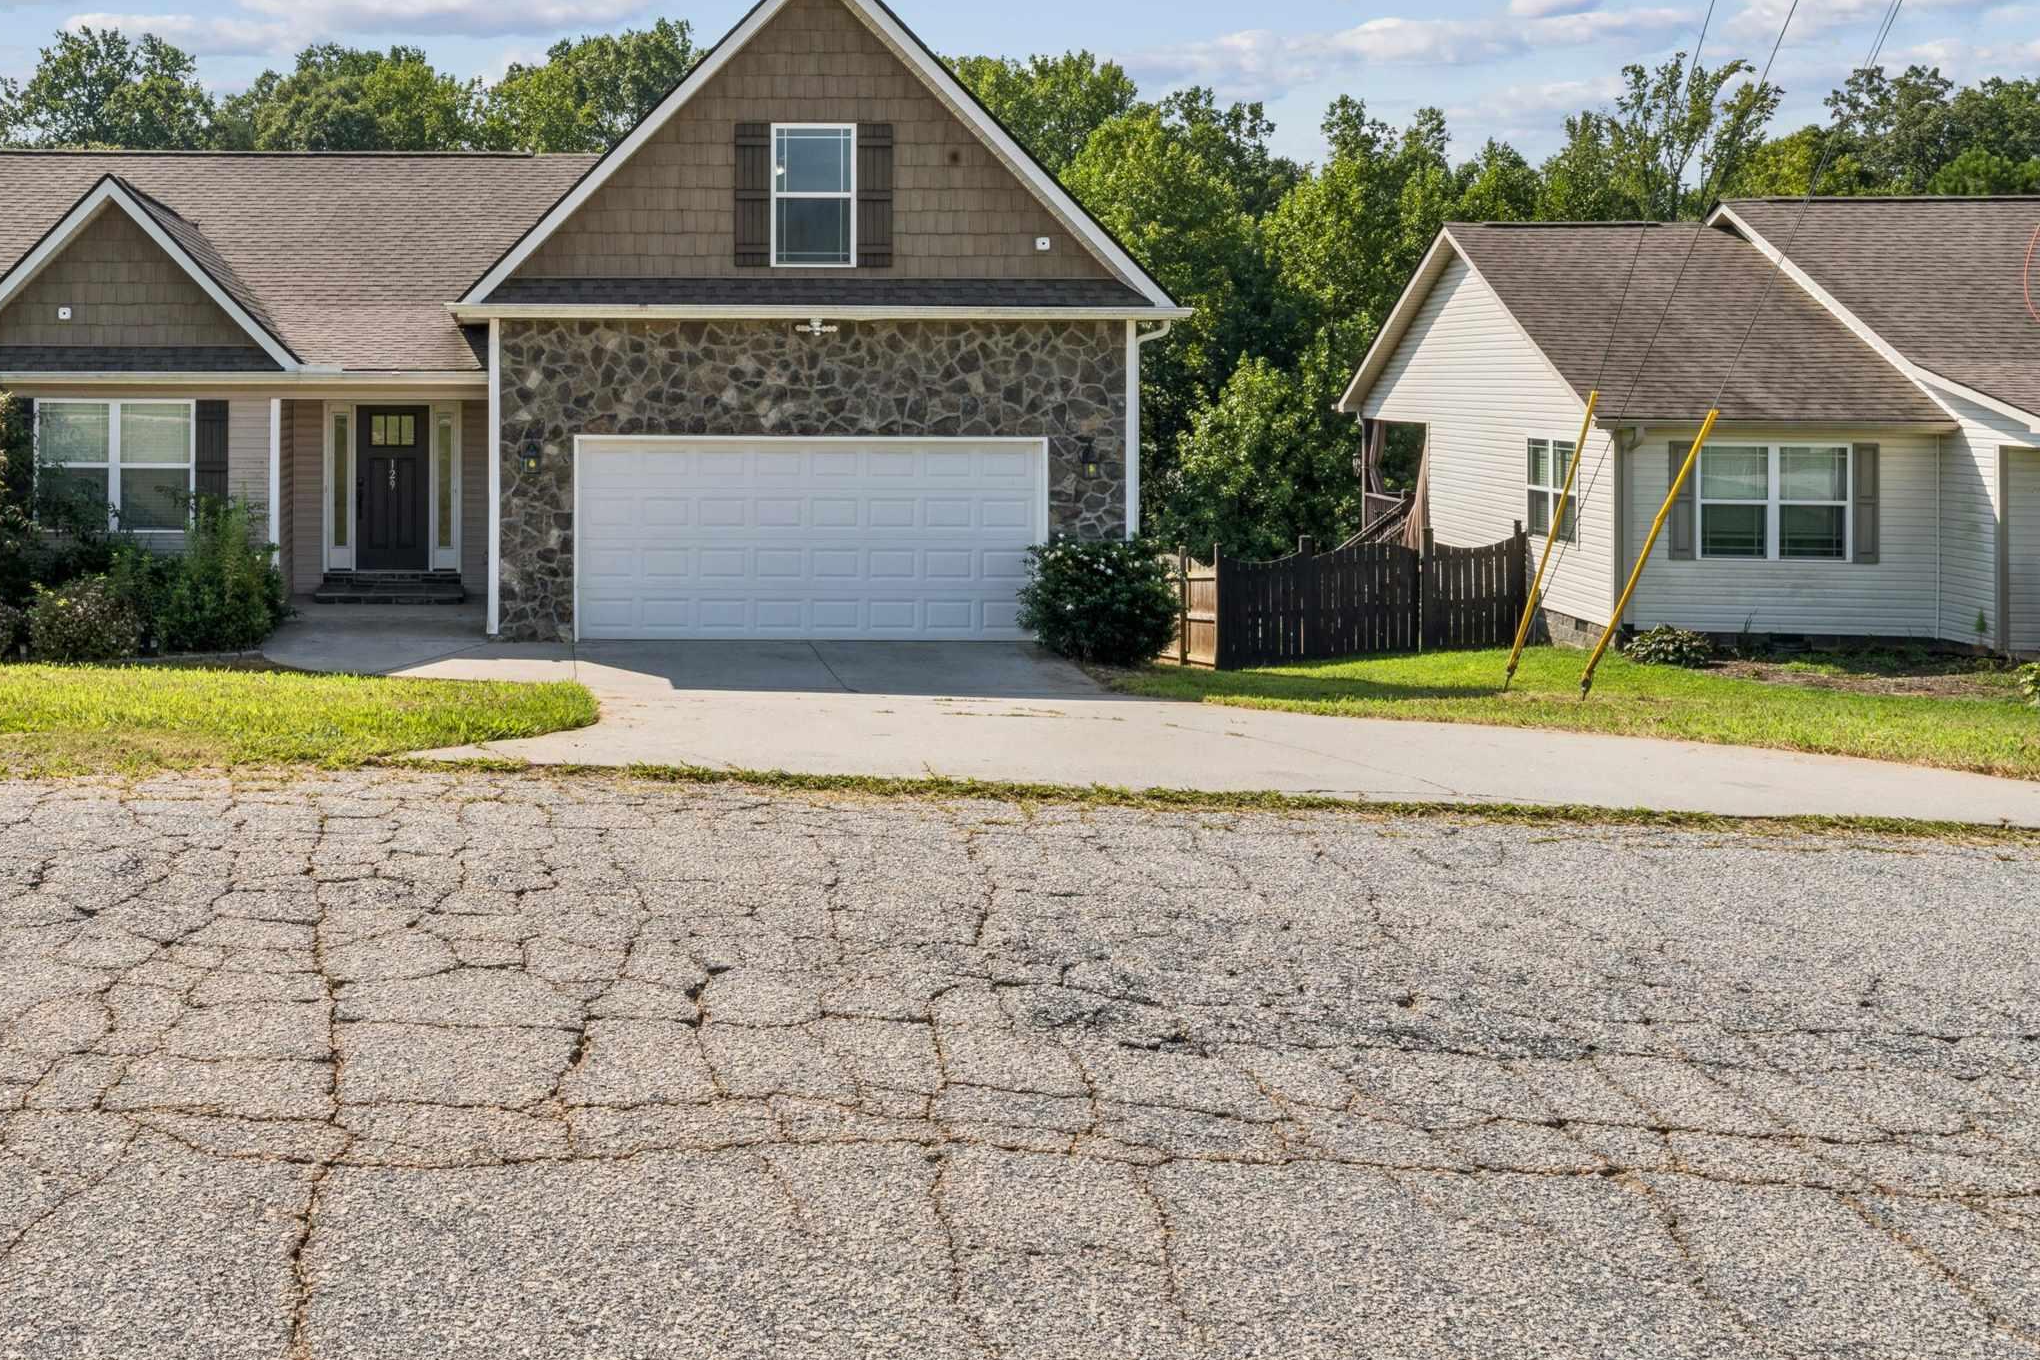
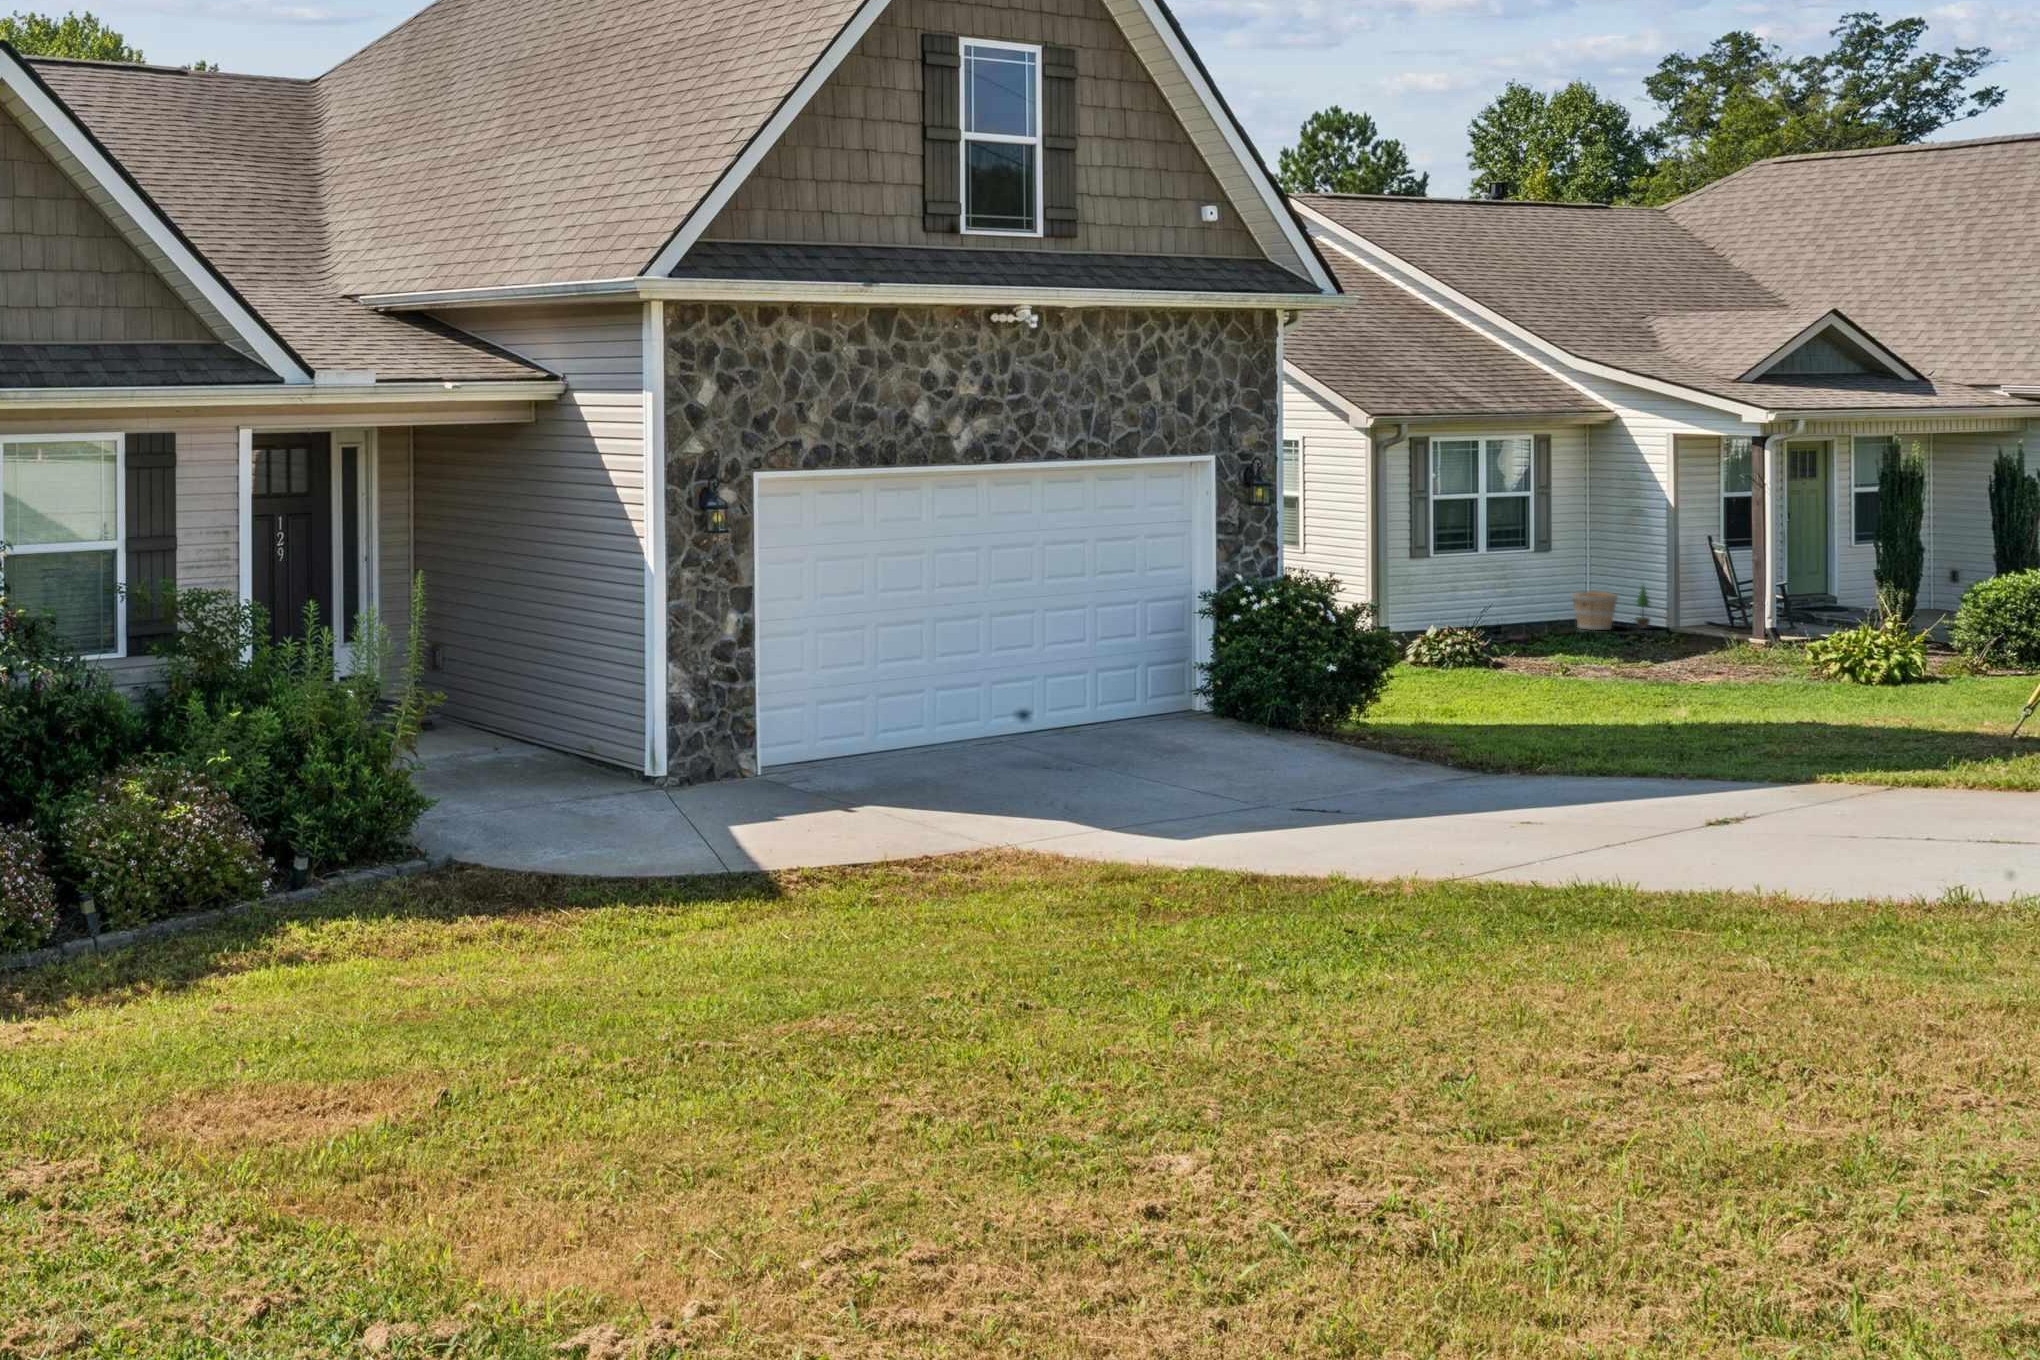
wooden bucket: none [1898,613,1950,654] -> present [1571,591,1618,630]

